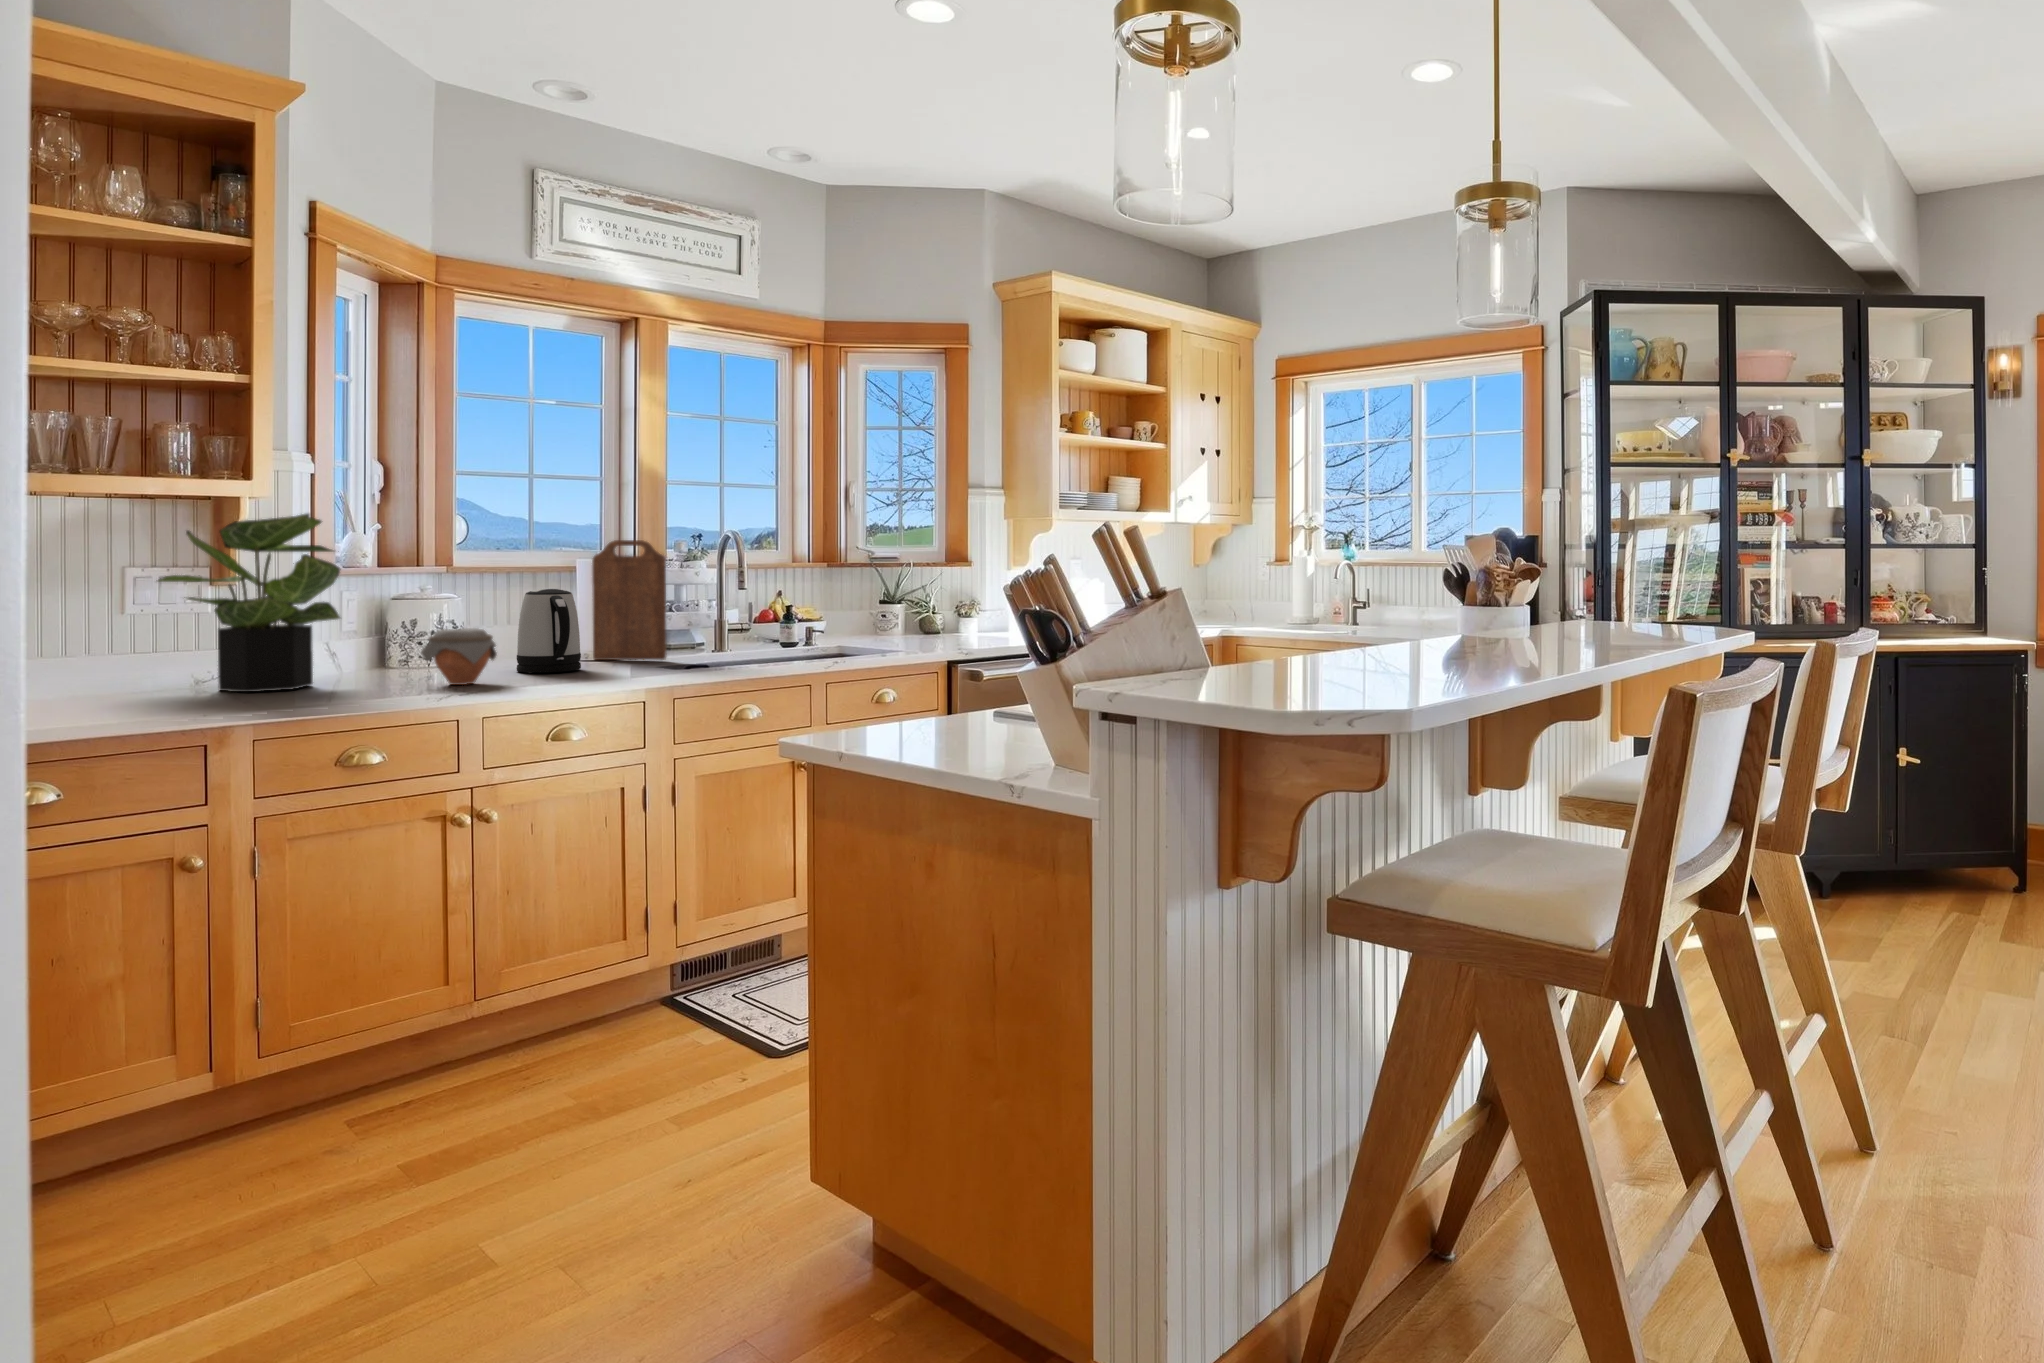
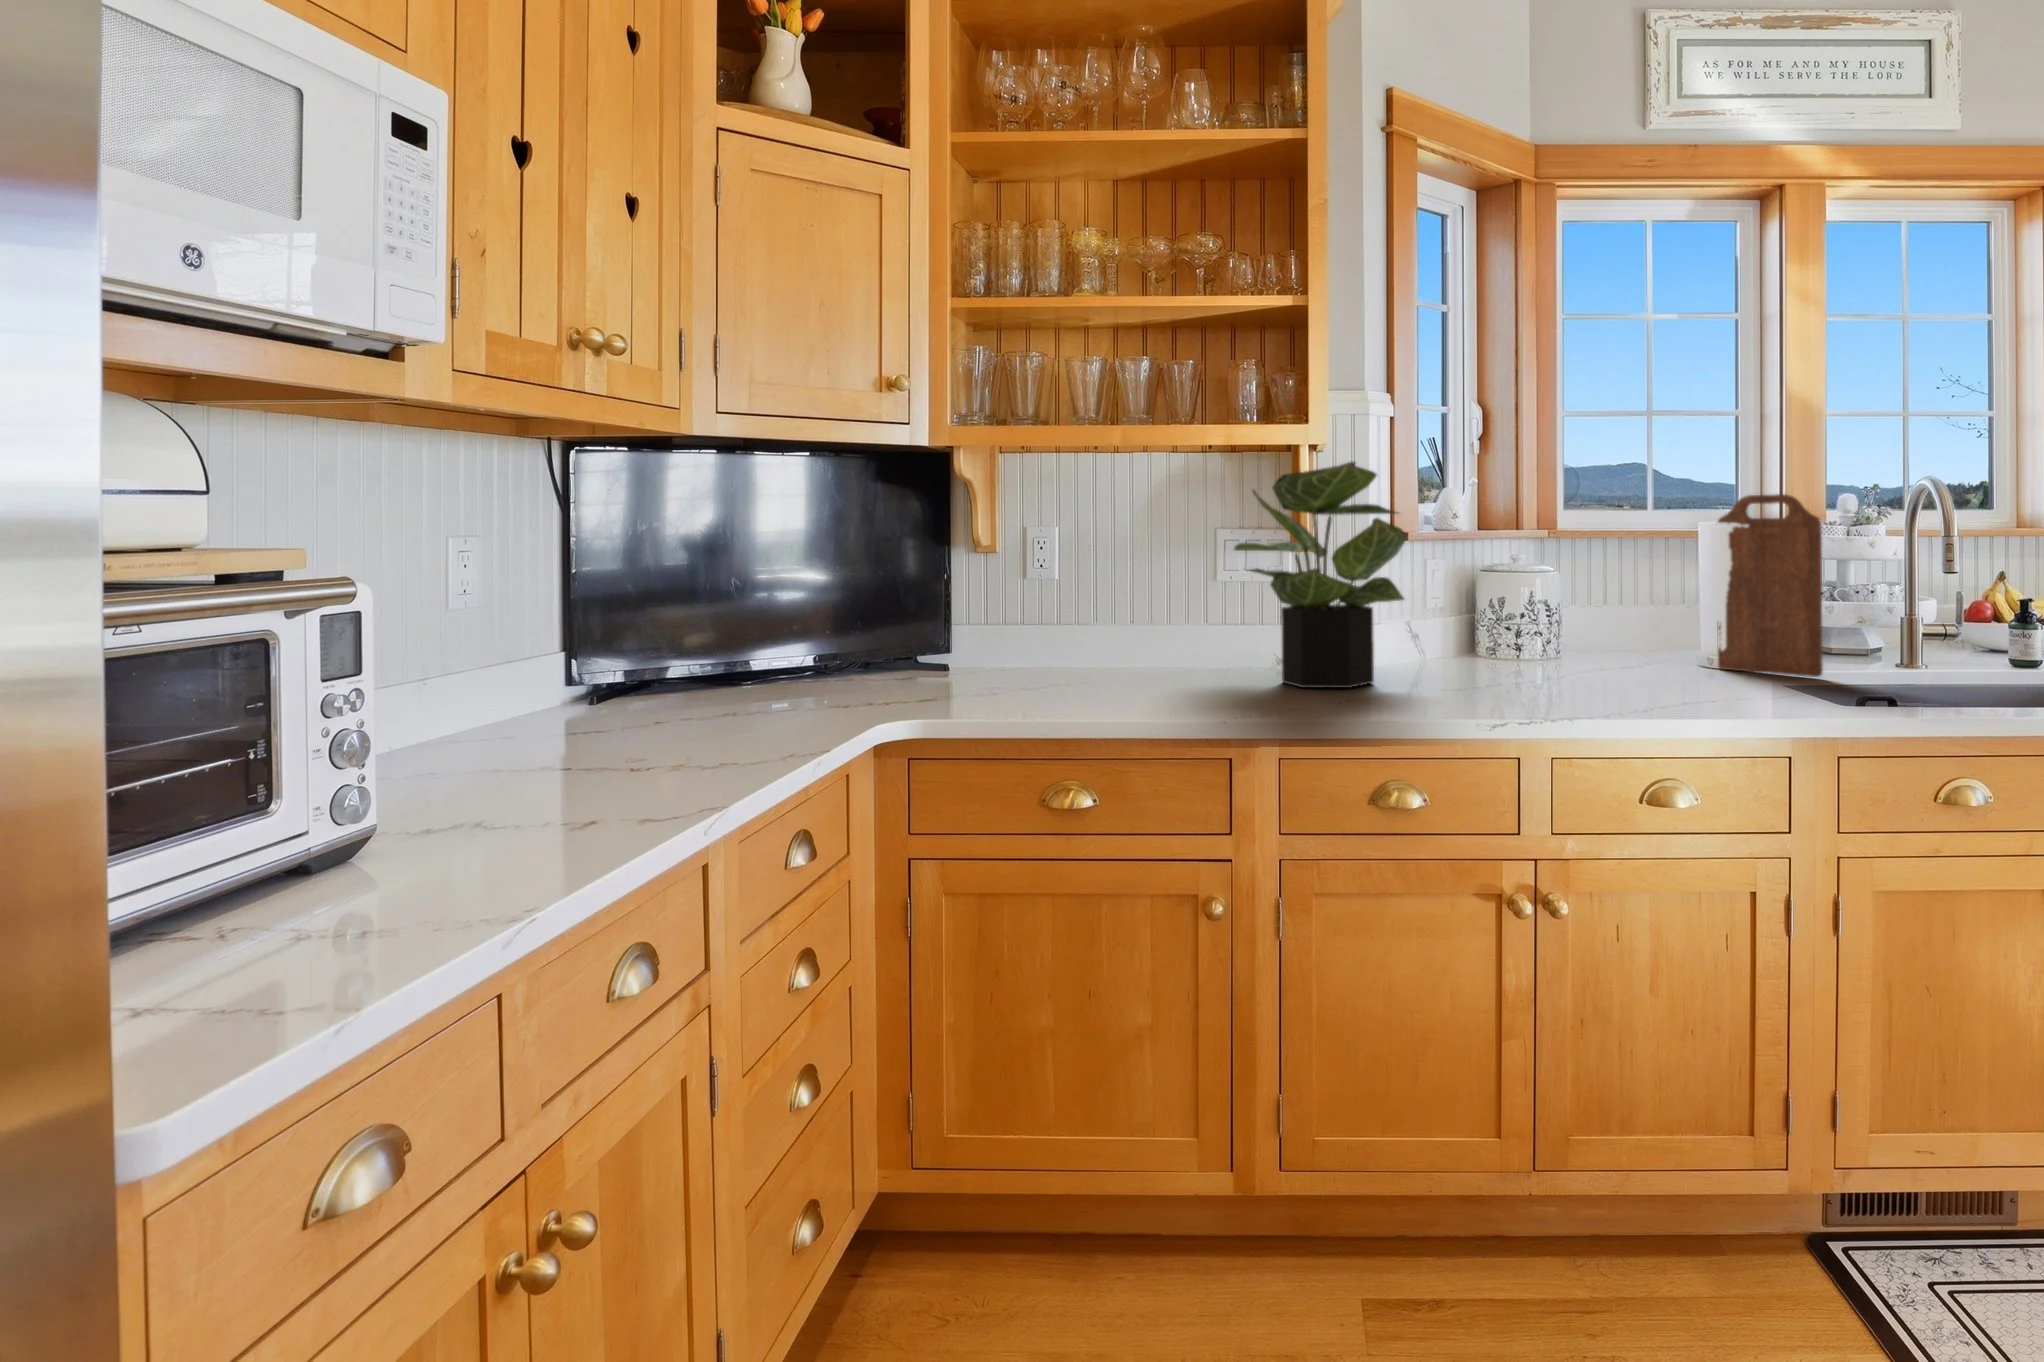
kettle: present [517,588,581,673] -> none [1611,565,1696,687]
jar: present [421,628,497,685] -> none [1484,618,1577,699]

